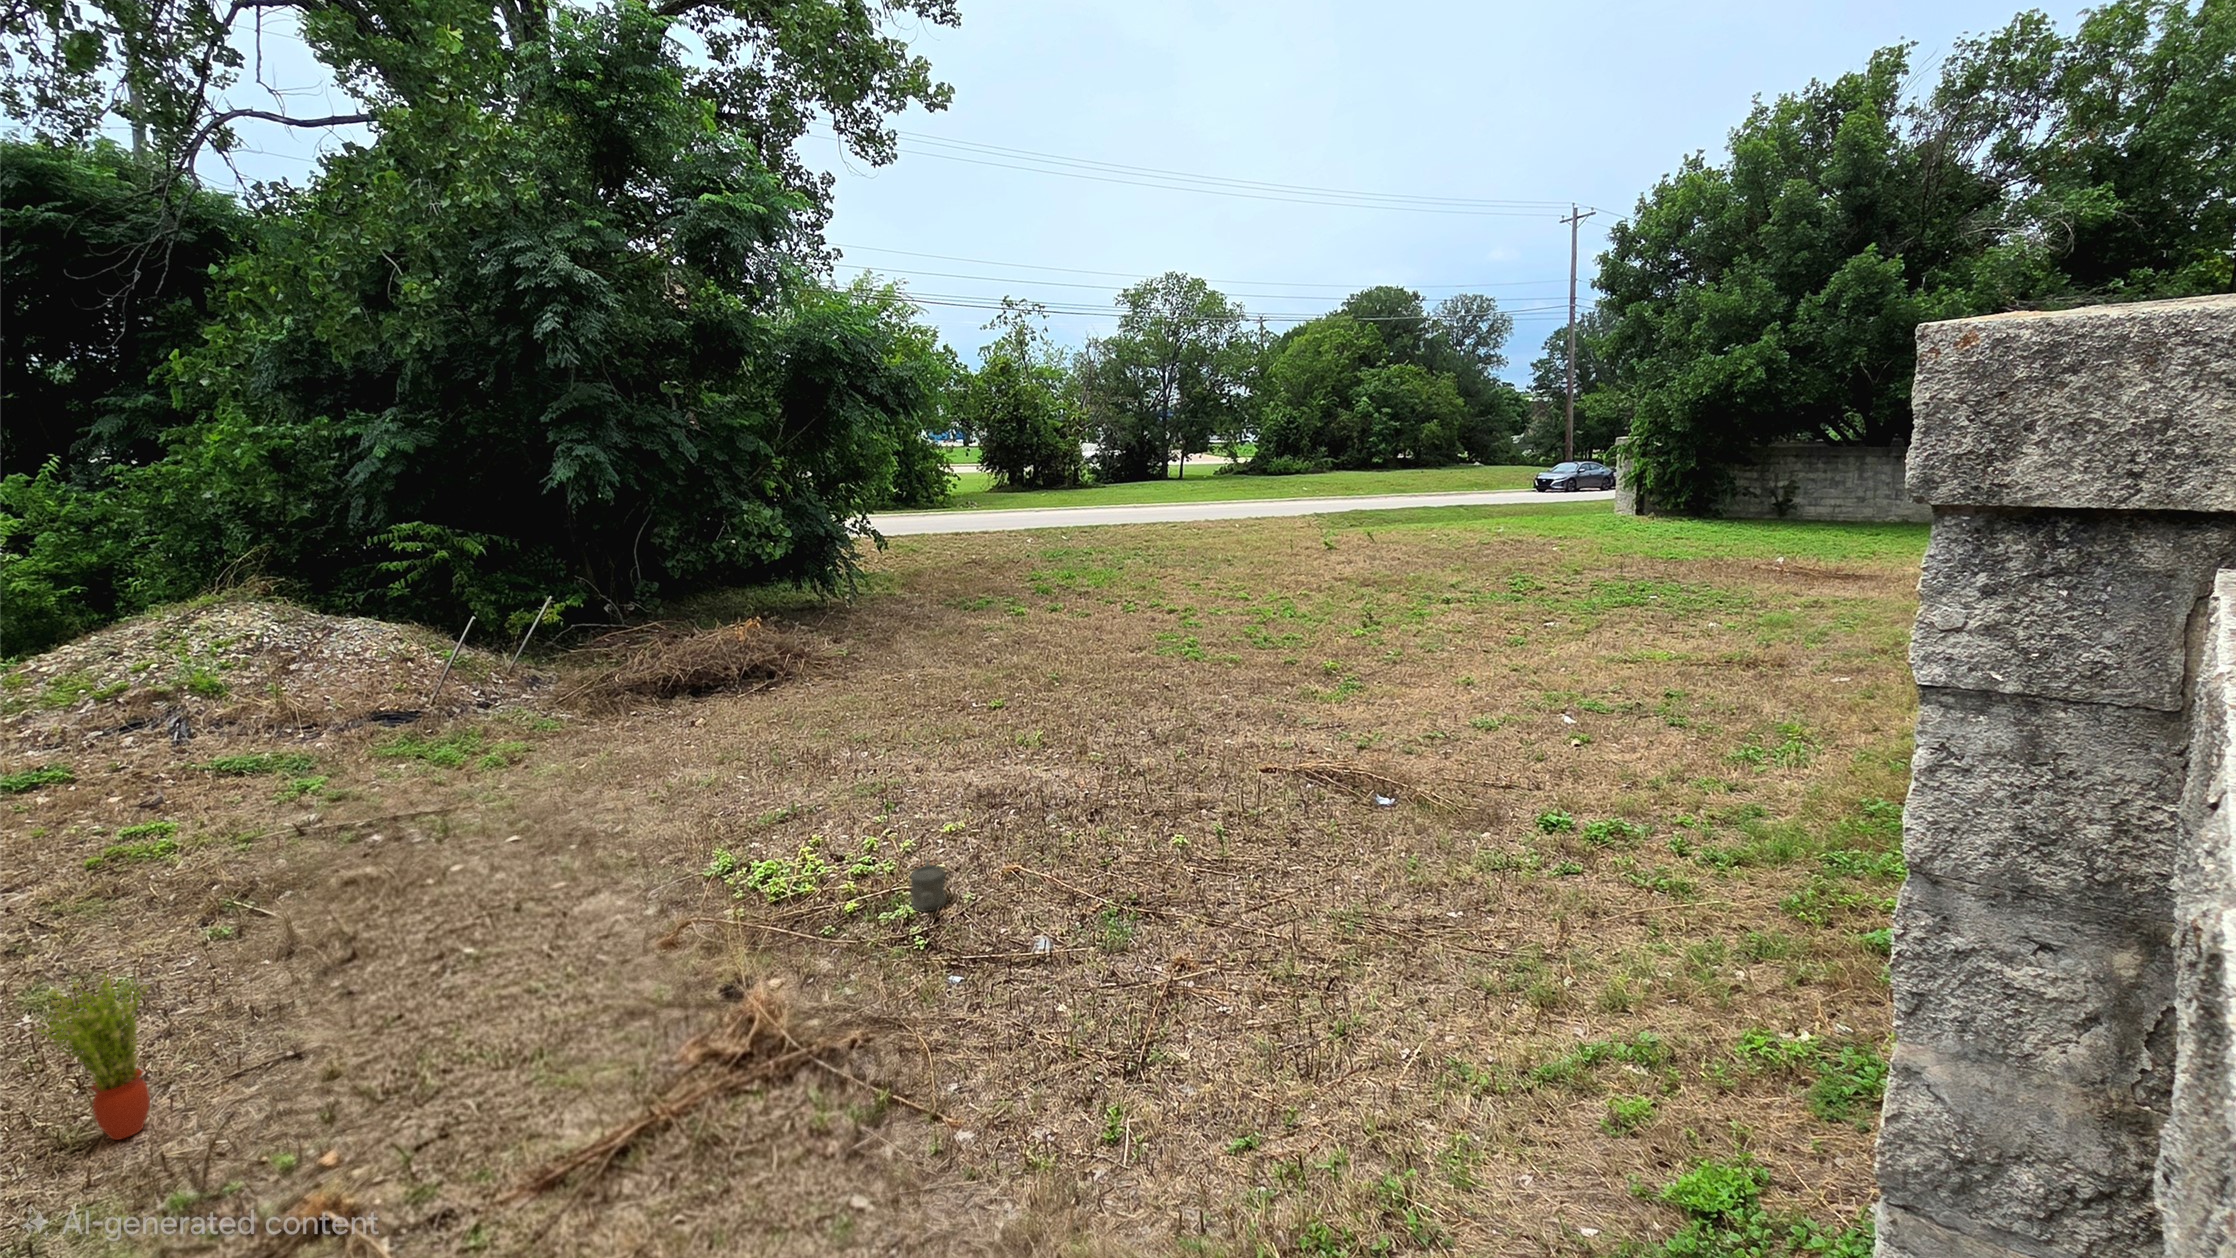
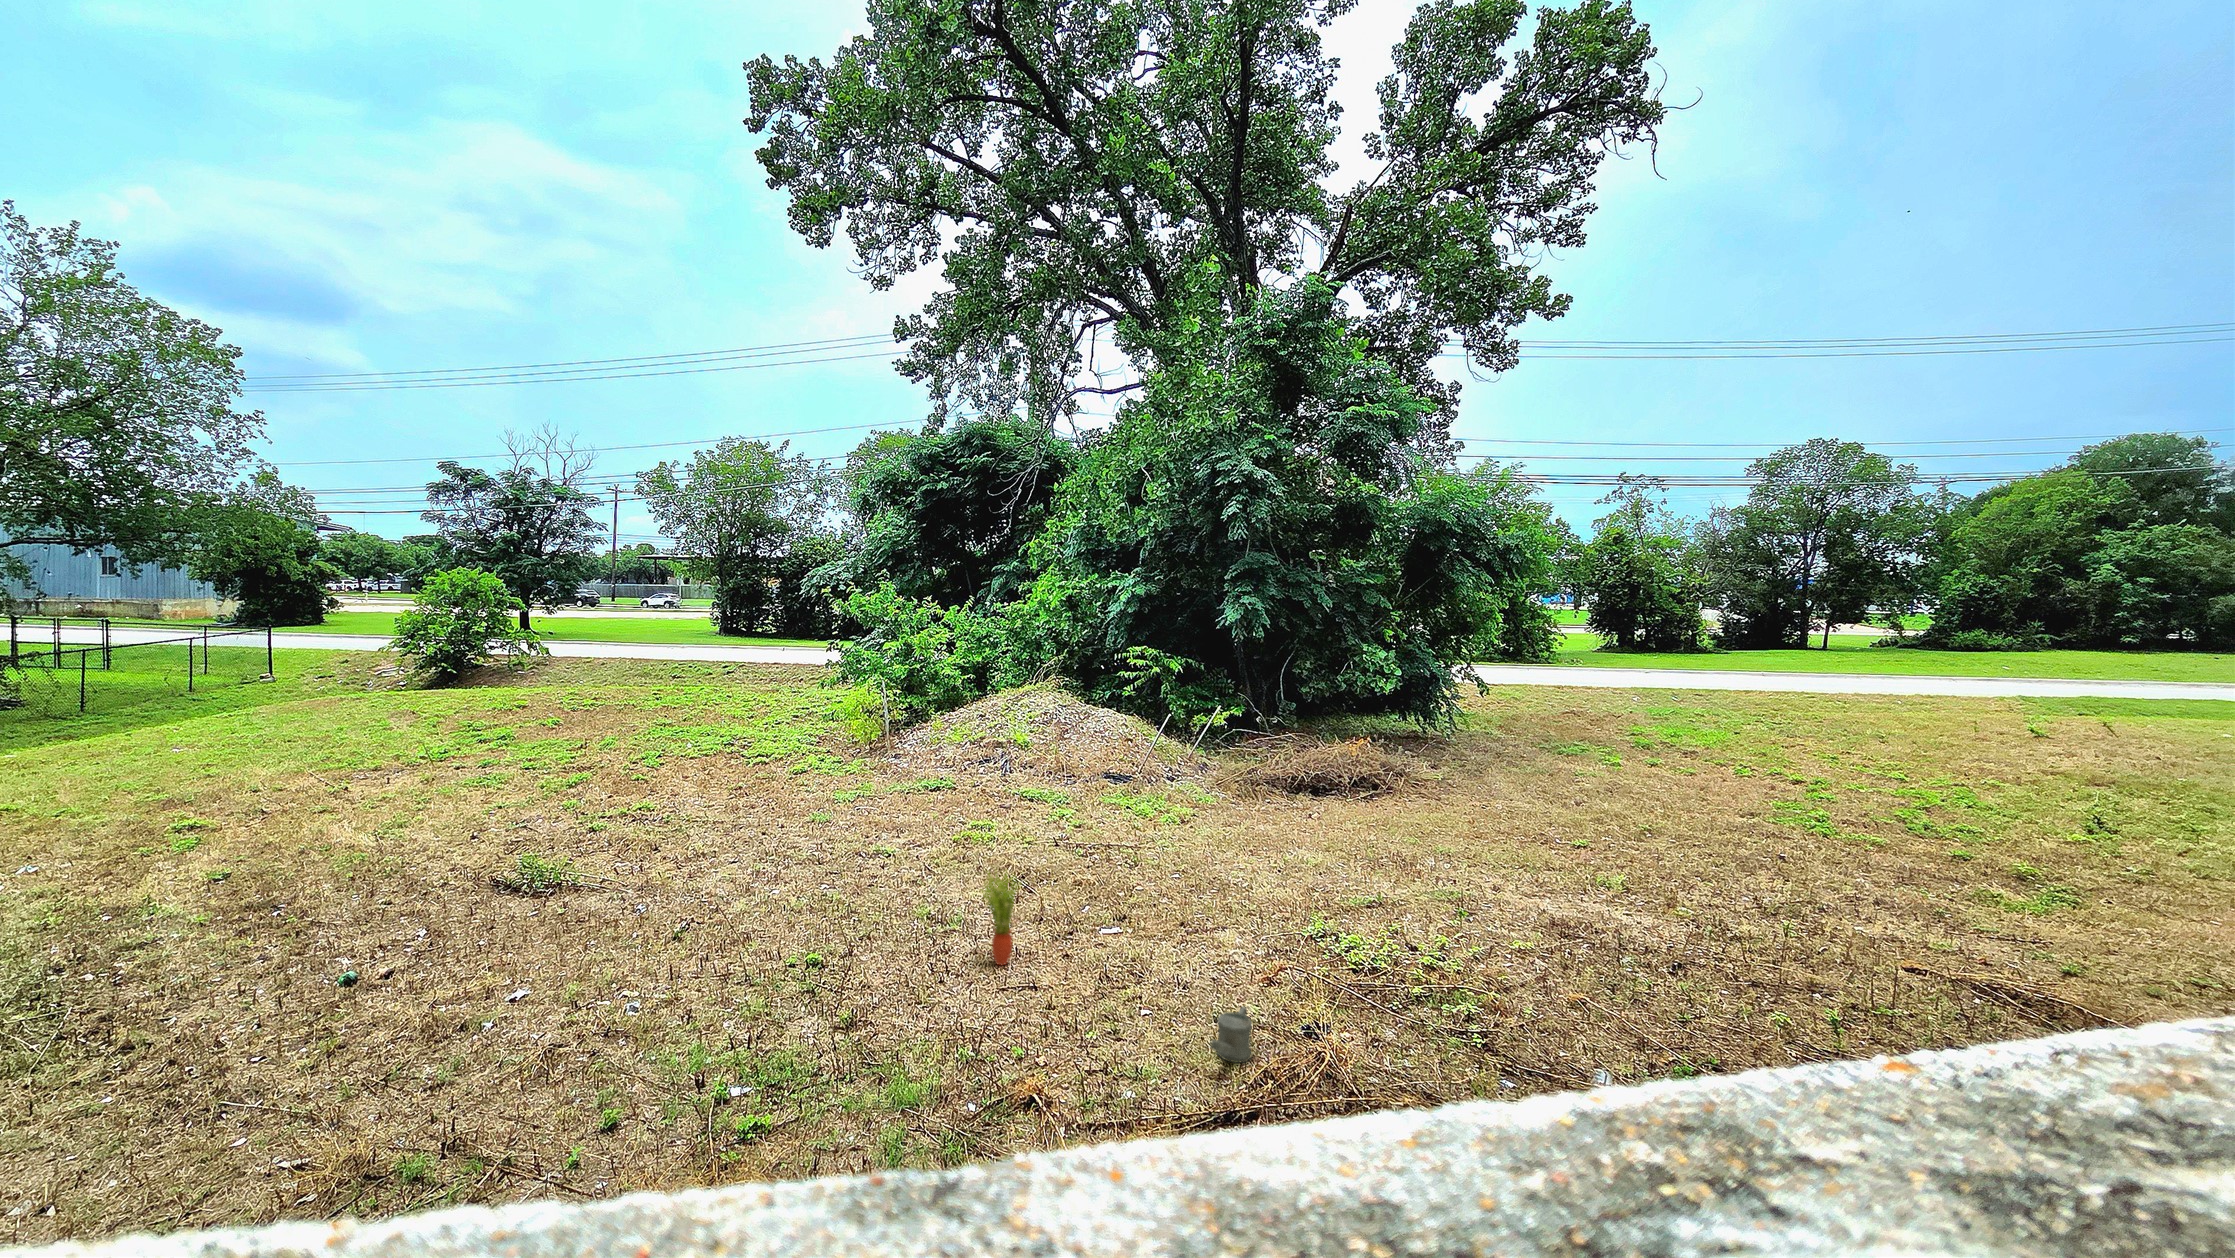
watering can: present [910,859,947,912] -> present [1211,1006,1252,1063]

